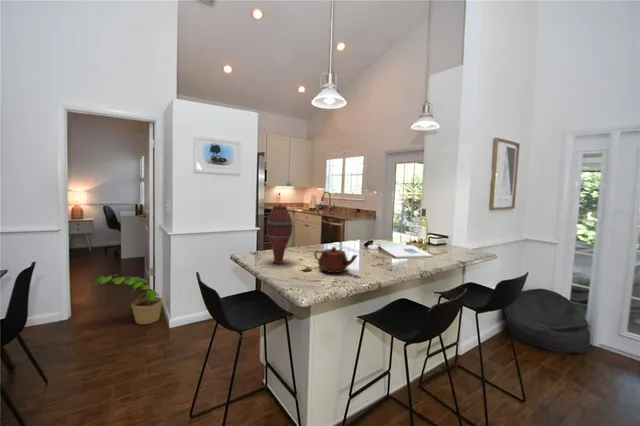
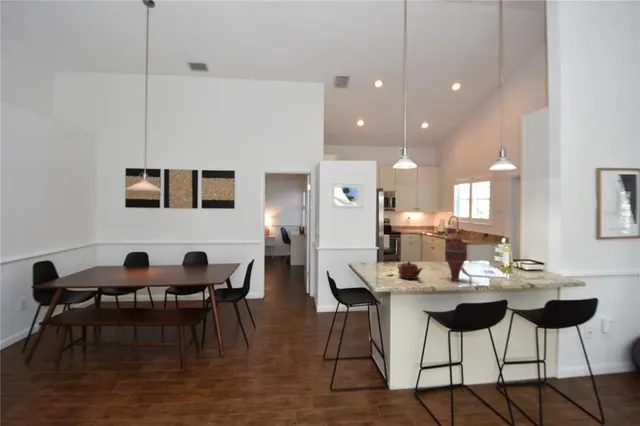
vase: present [266,204,292,264] -> present [445,237,466,281]
potted plant: present [94,274,163,324] -> none [276,273,314,308]

